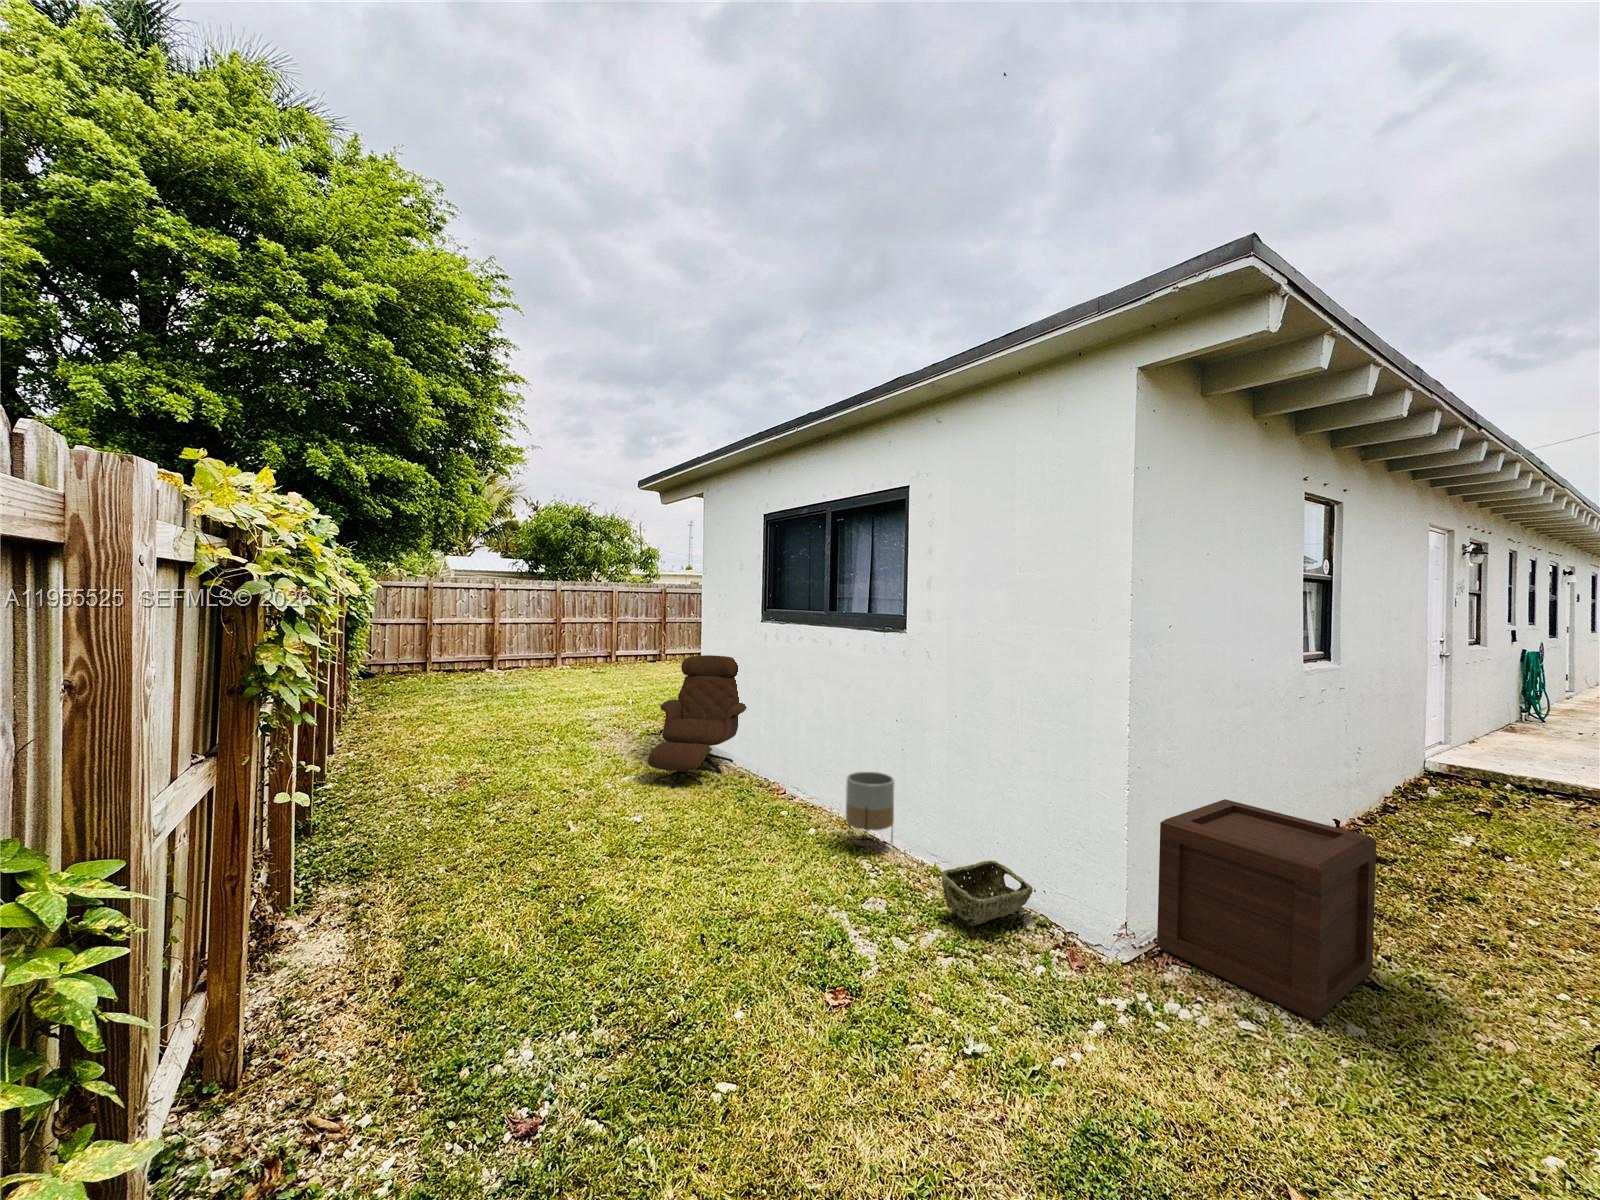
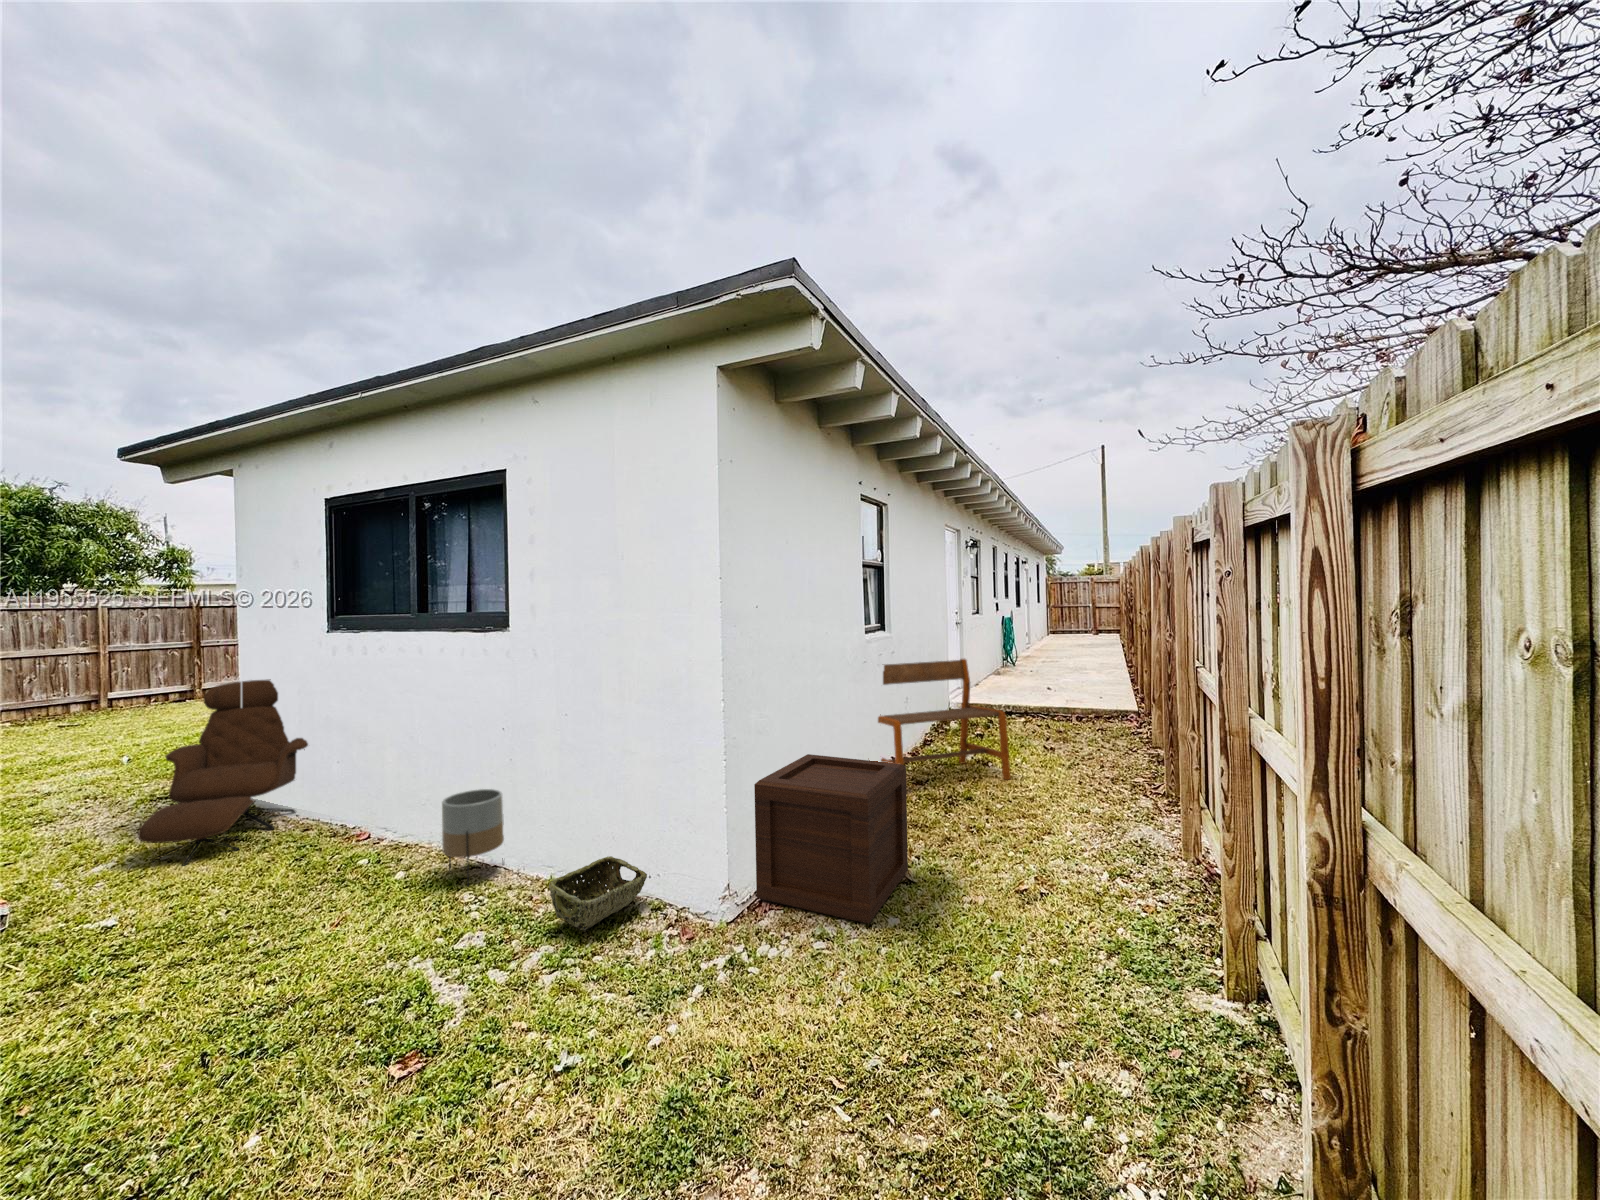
bench: none [1299,700,1554,888] -> present [878,659,1011,780]

